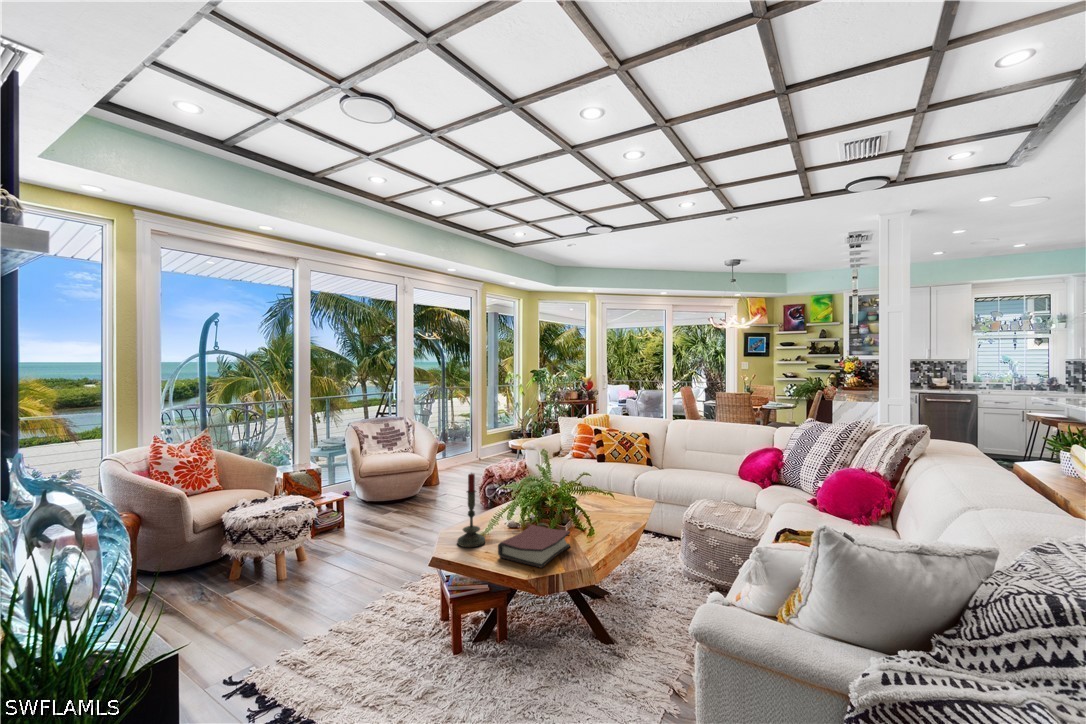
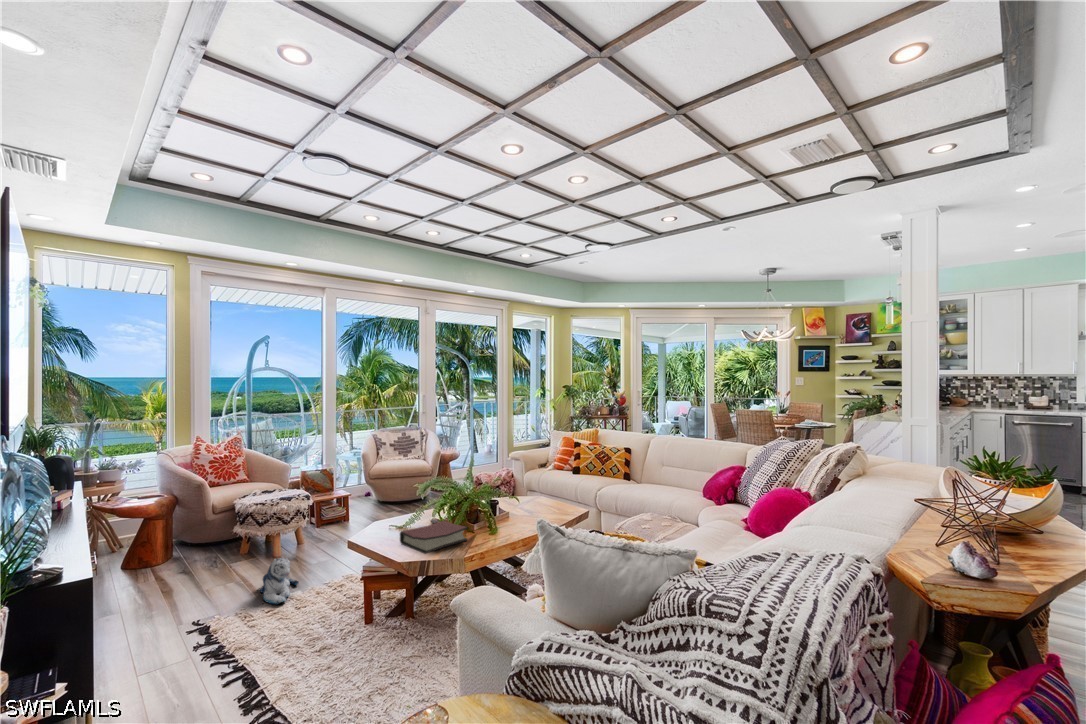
candle: present [457,473,485,547] -> none [379,472,403,535]
plush toy: none [290,582,337,642] -> present [260,558,299,604]

